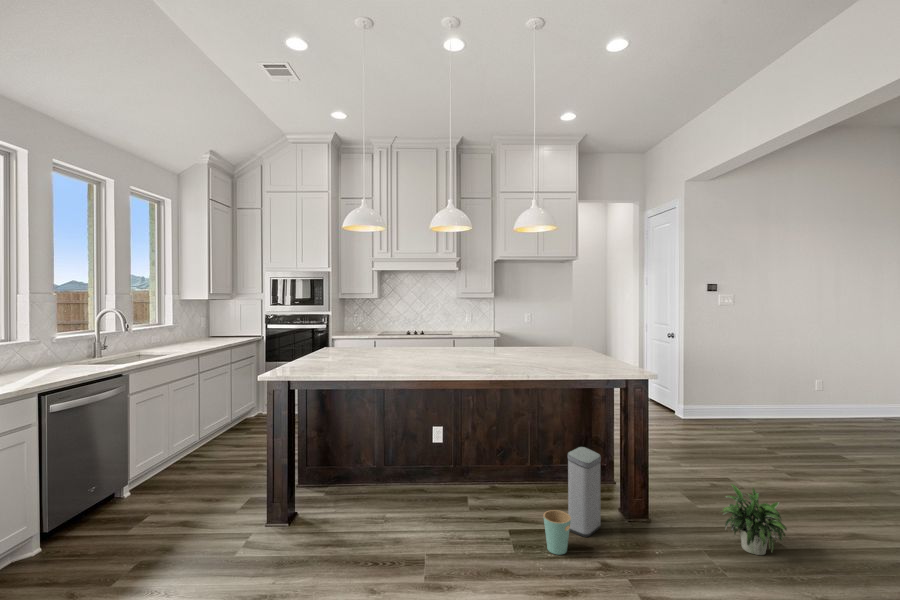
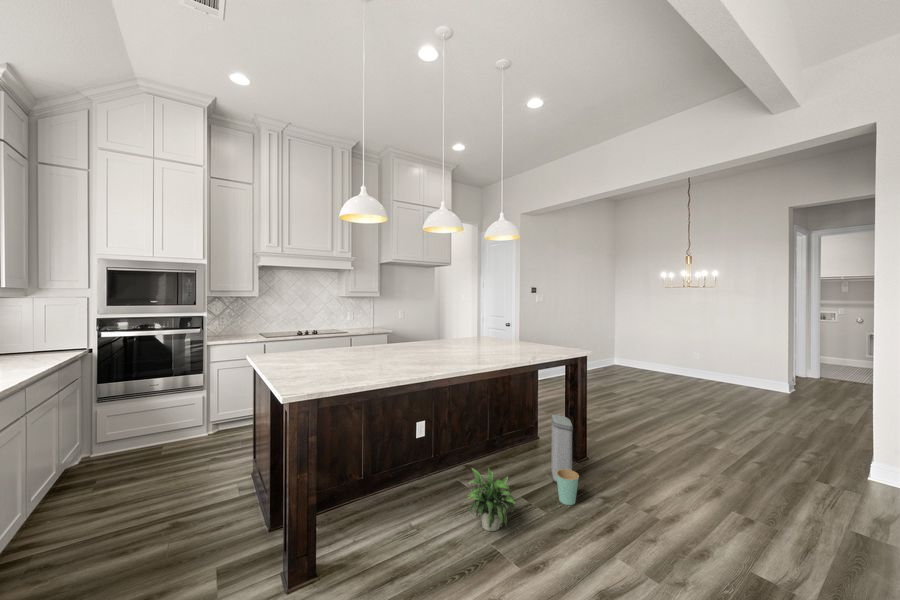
potted plant: present [721,484,787,555] -> present [467,468,515,531]

